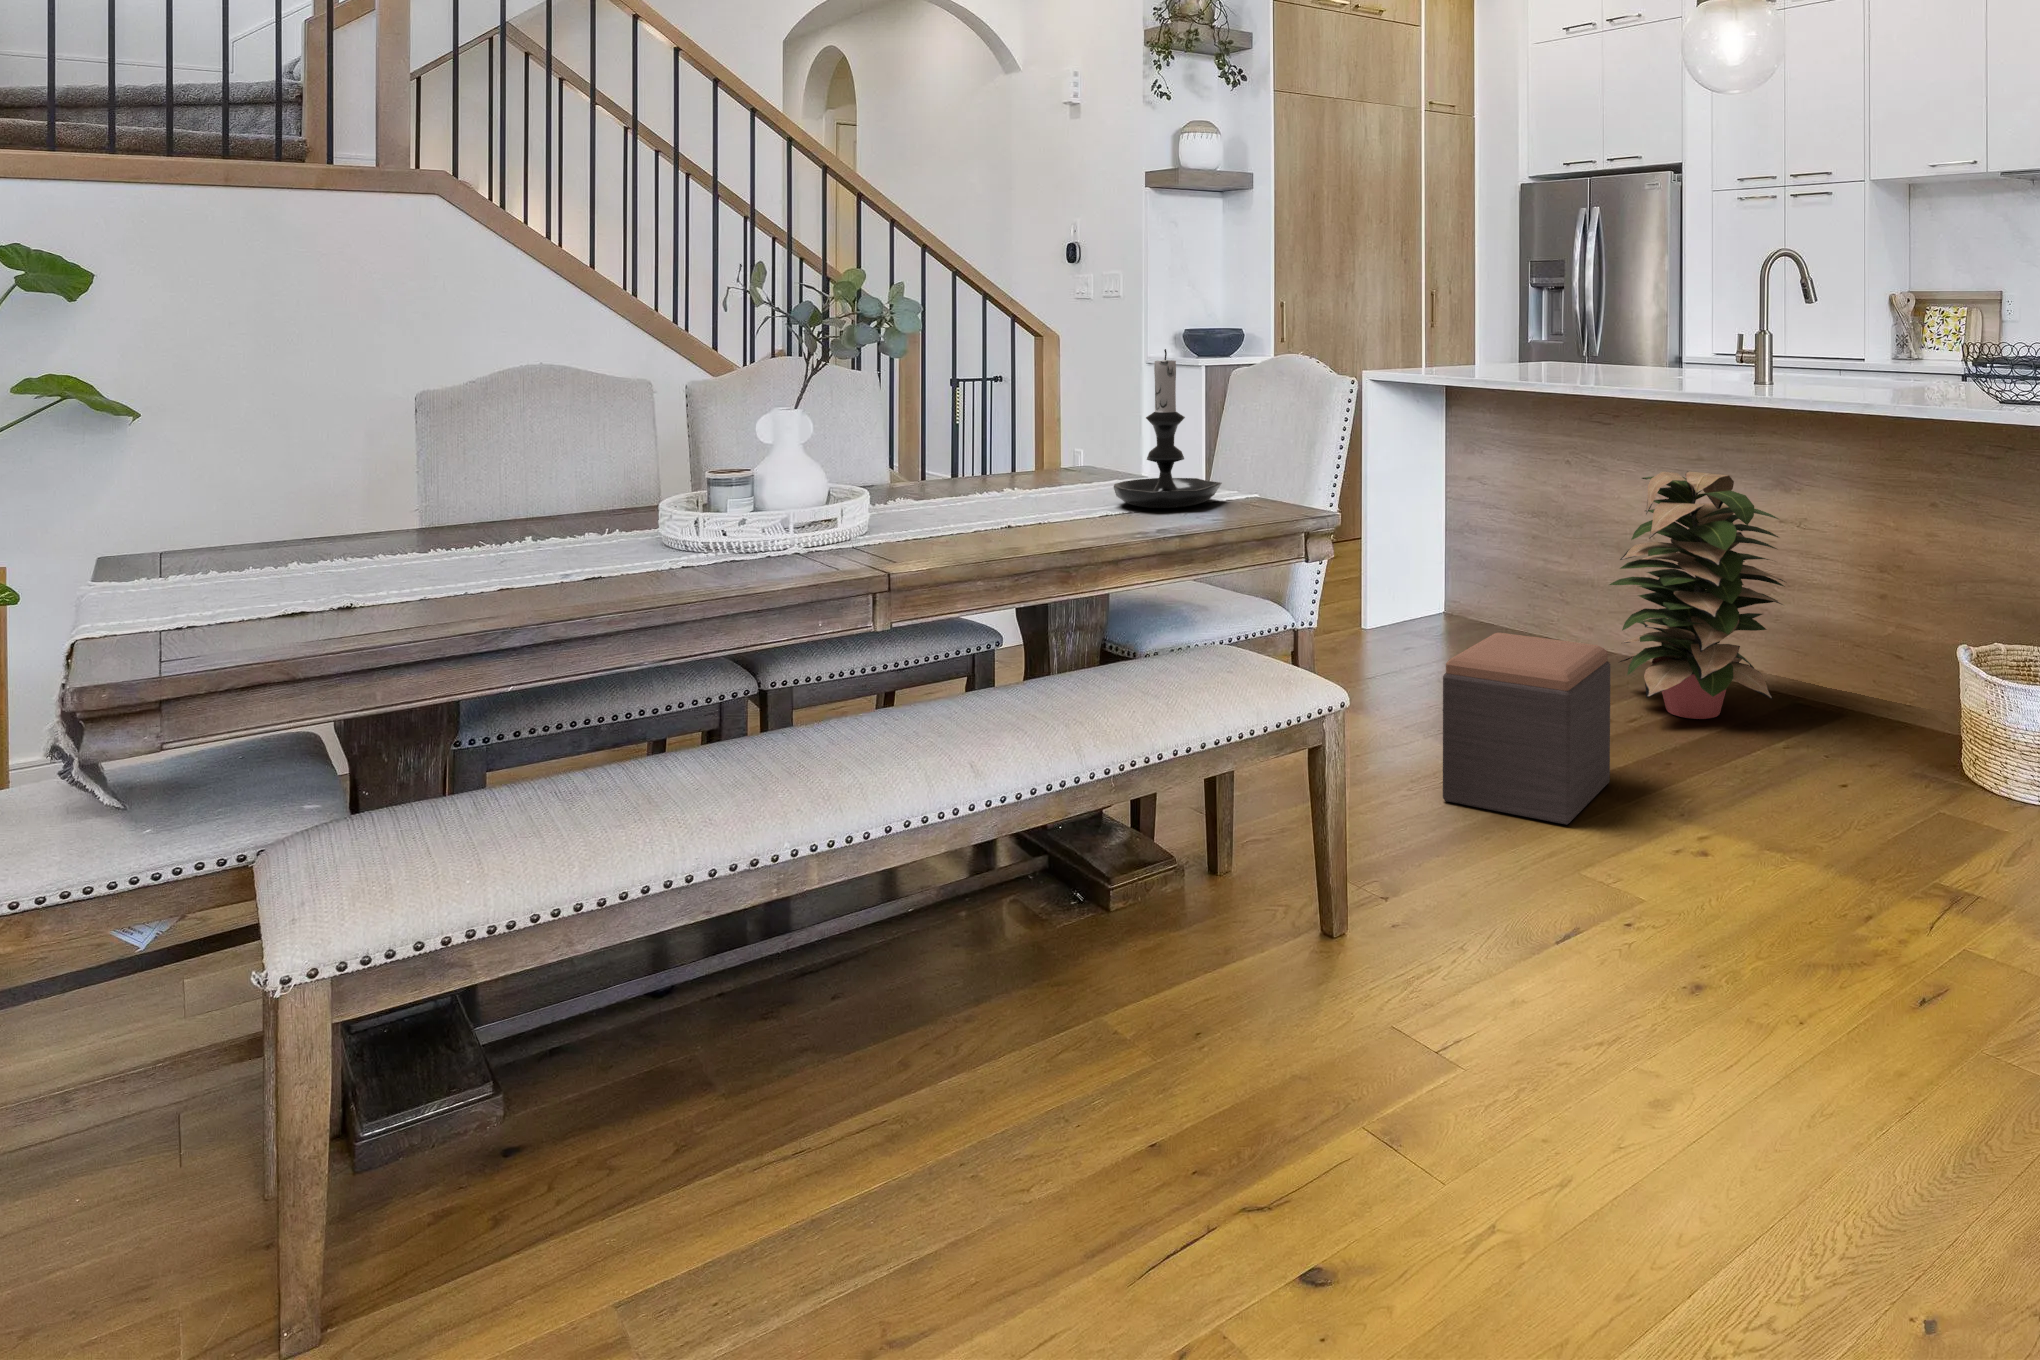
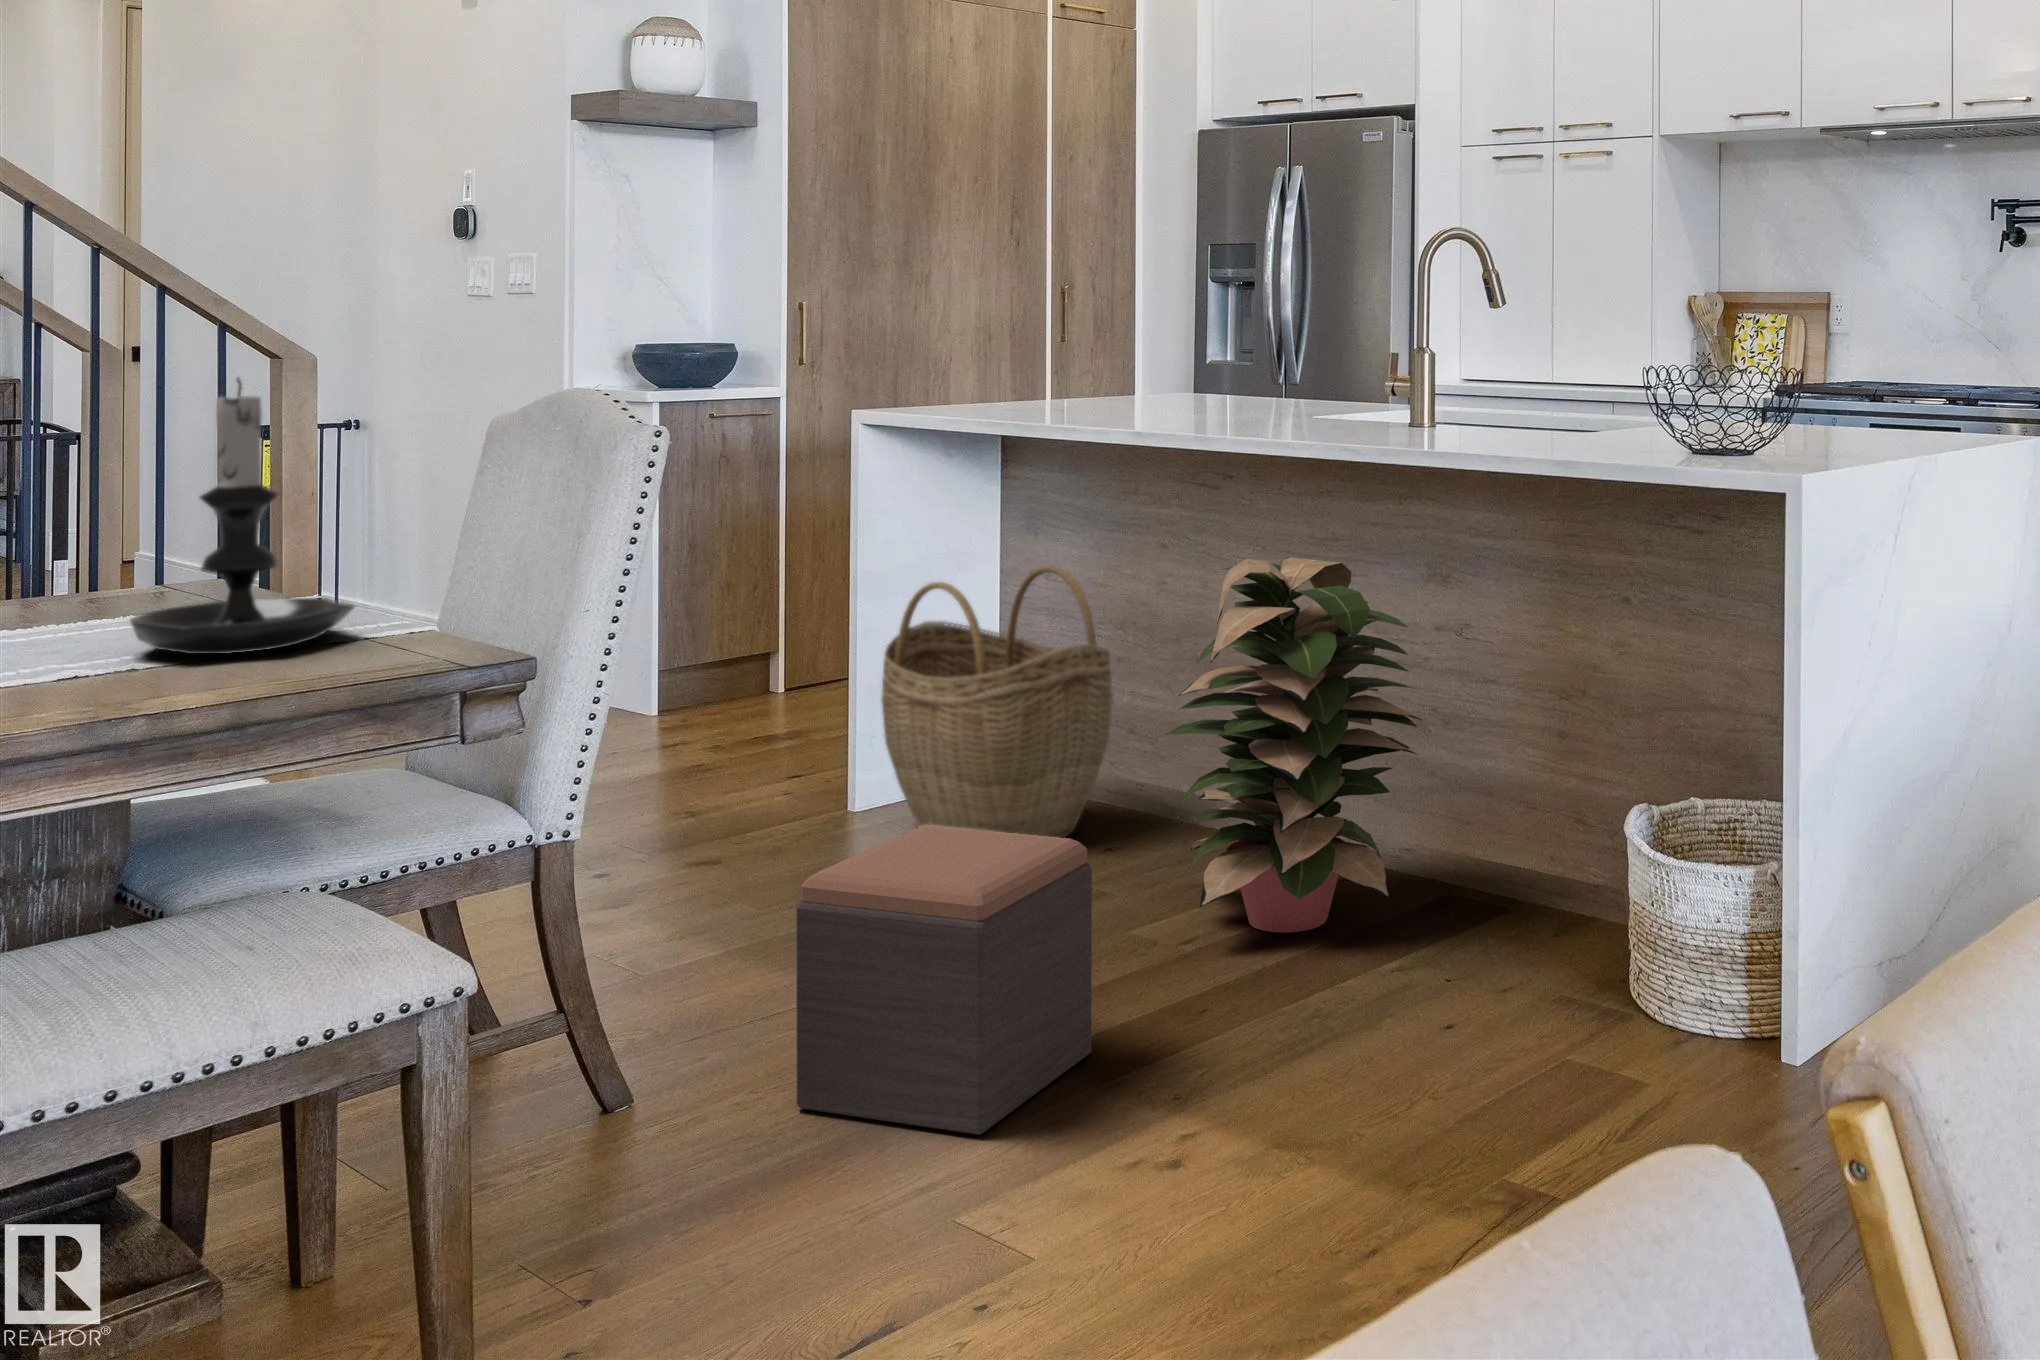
woven basket: none [1394,475,1543,658] -> present [881,566,1113,837]

